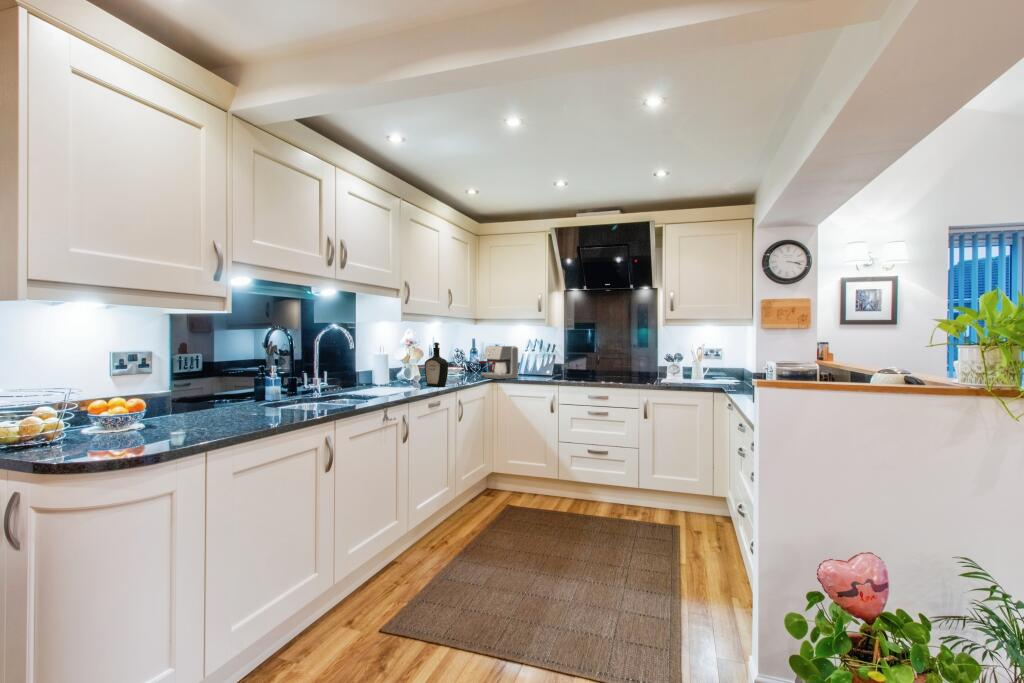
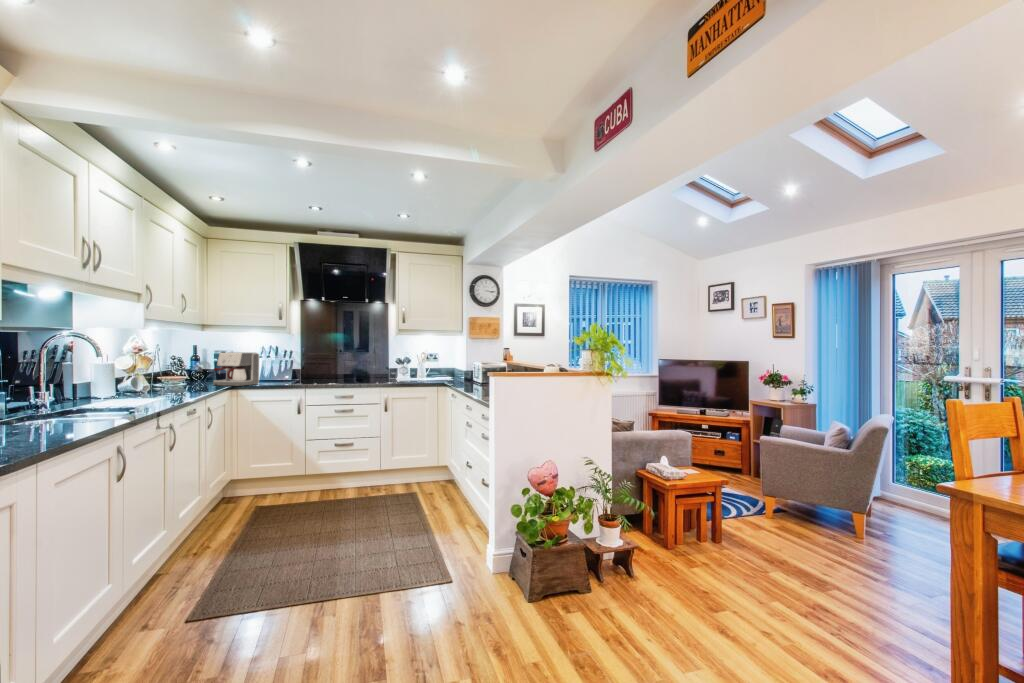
bottle: present [425,342,448,387] -> none [156,350,189,397]

